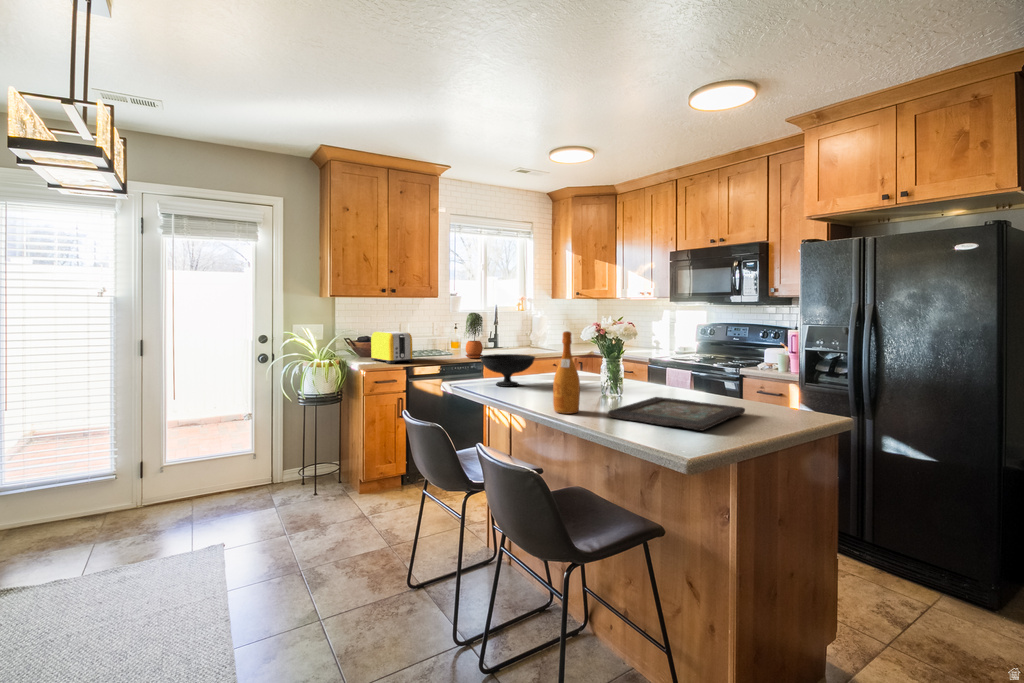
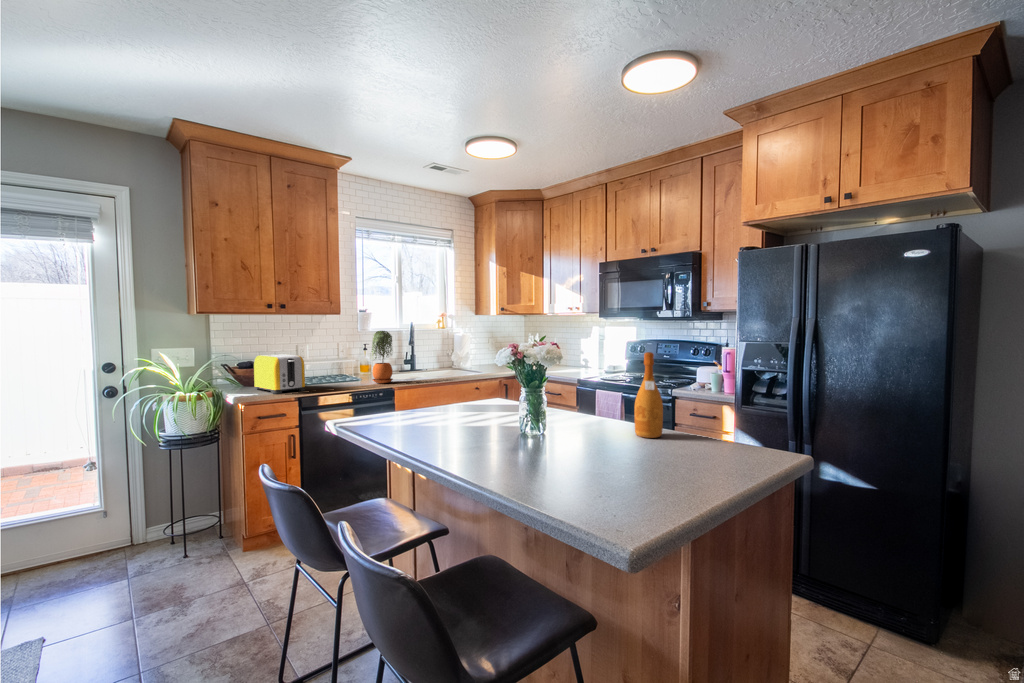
wine bottle: present [553,331,580,414] -> present [634,352,663,438]
bowl: present [480,354,535,387] -> none [374,383,443,424]
decorative tray: present [608,397,745,431] -> none [524,436,690,490]

